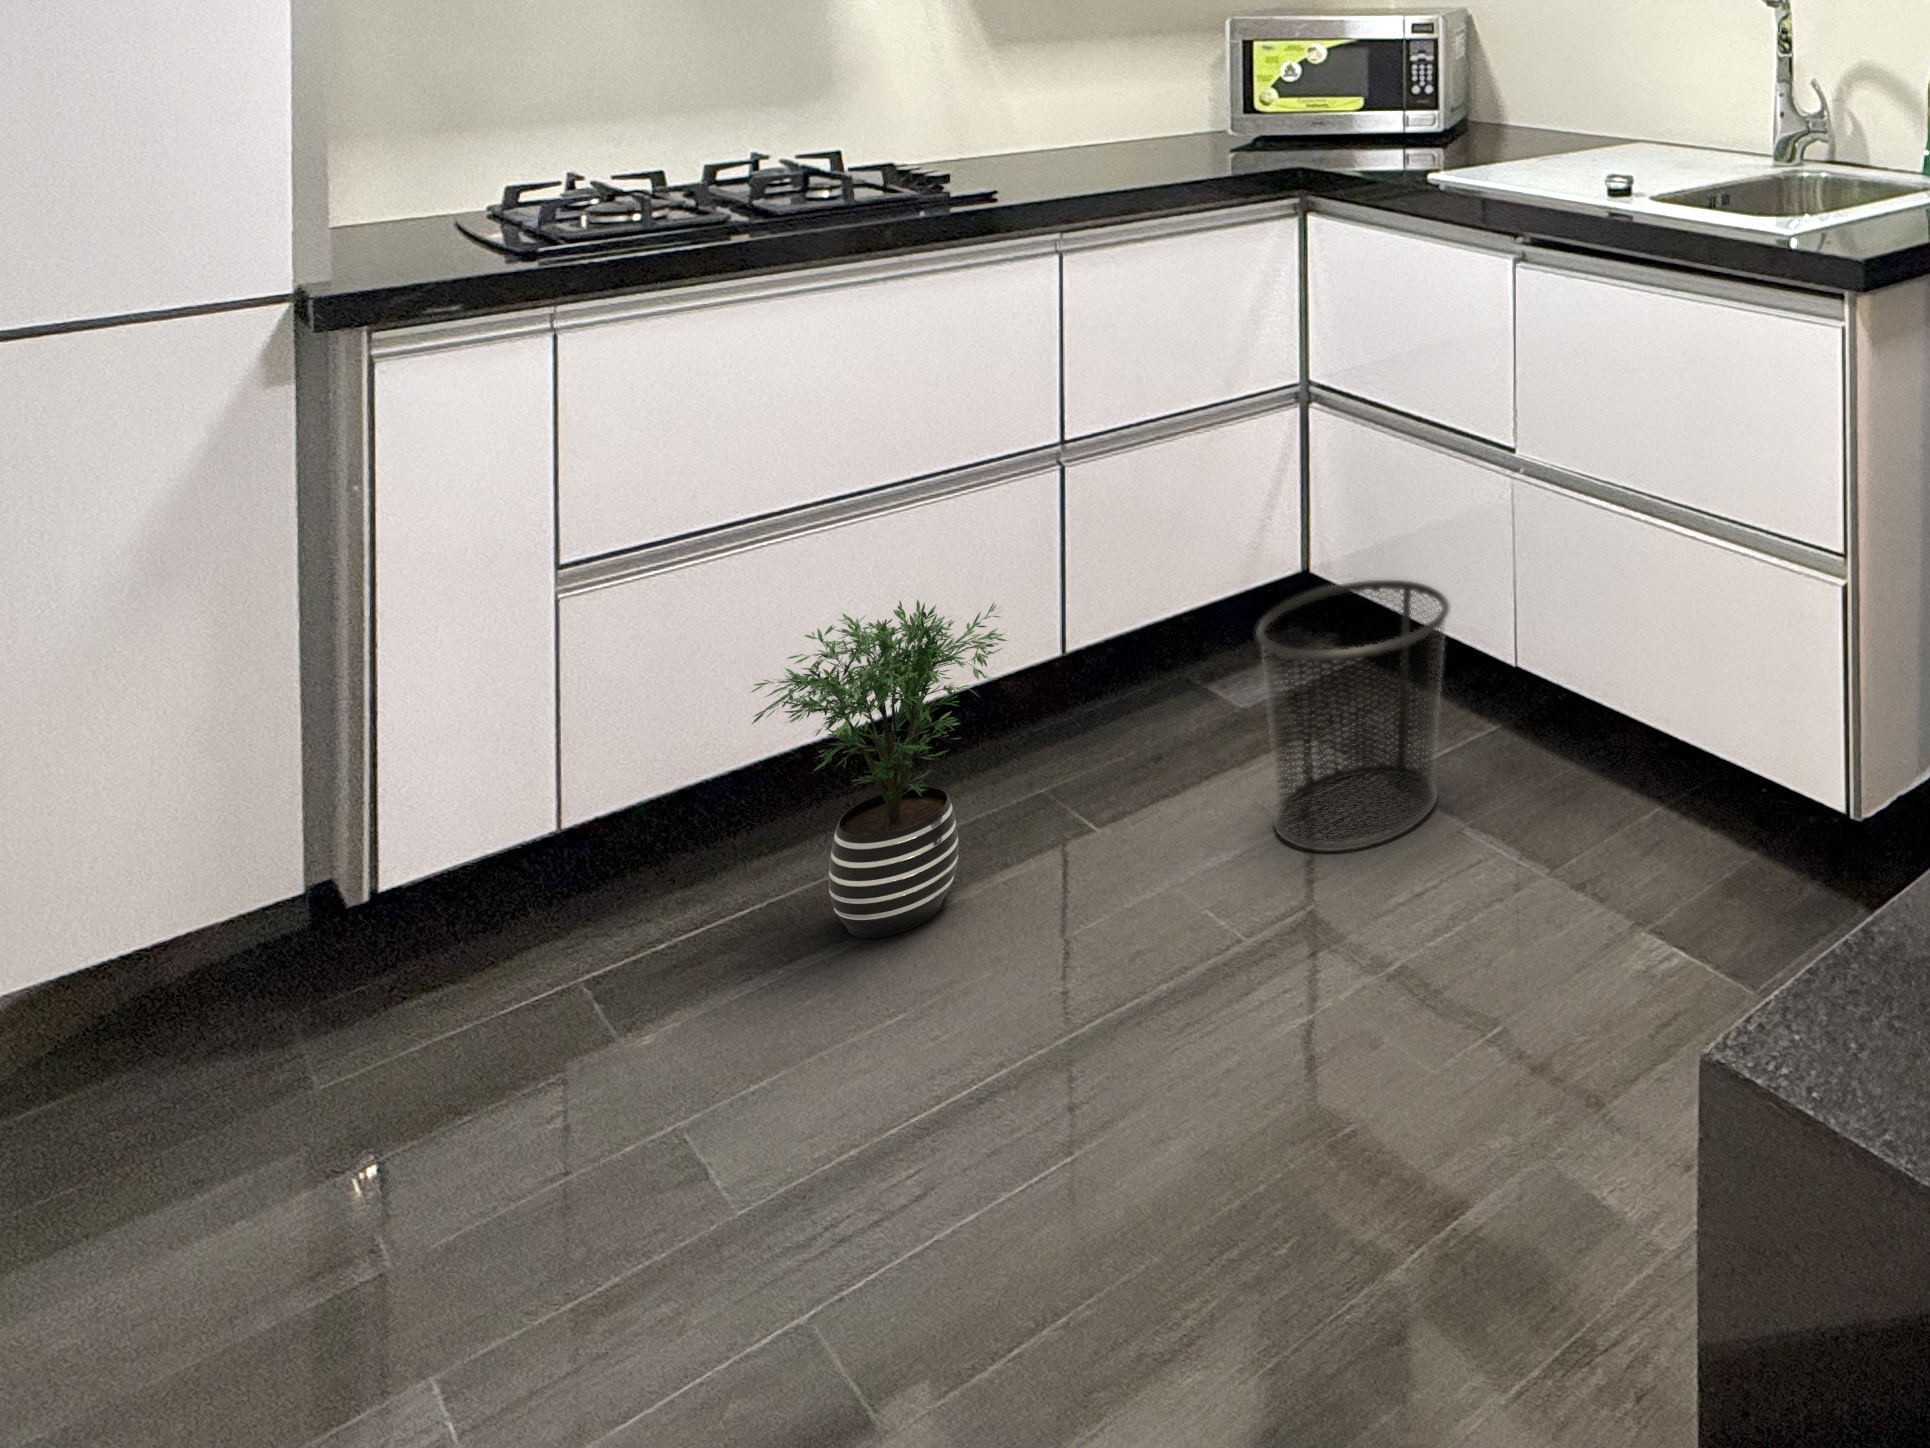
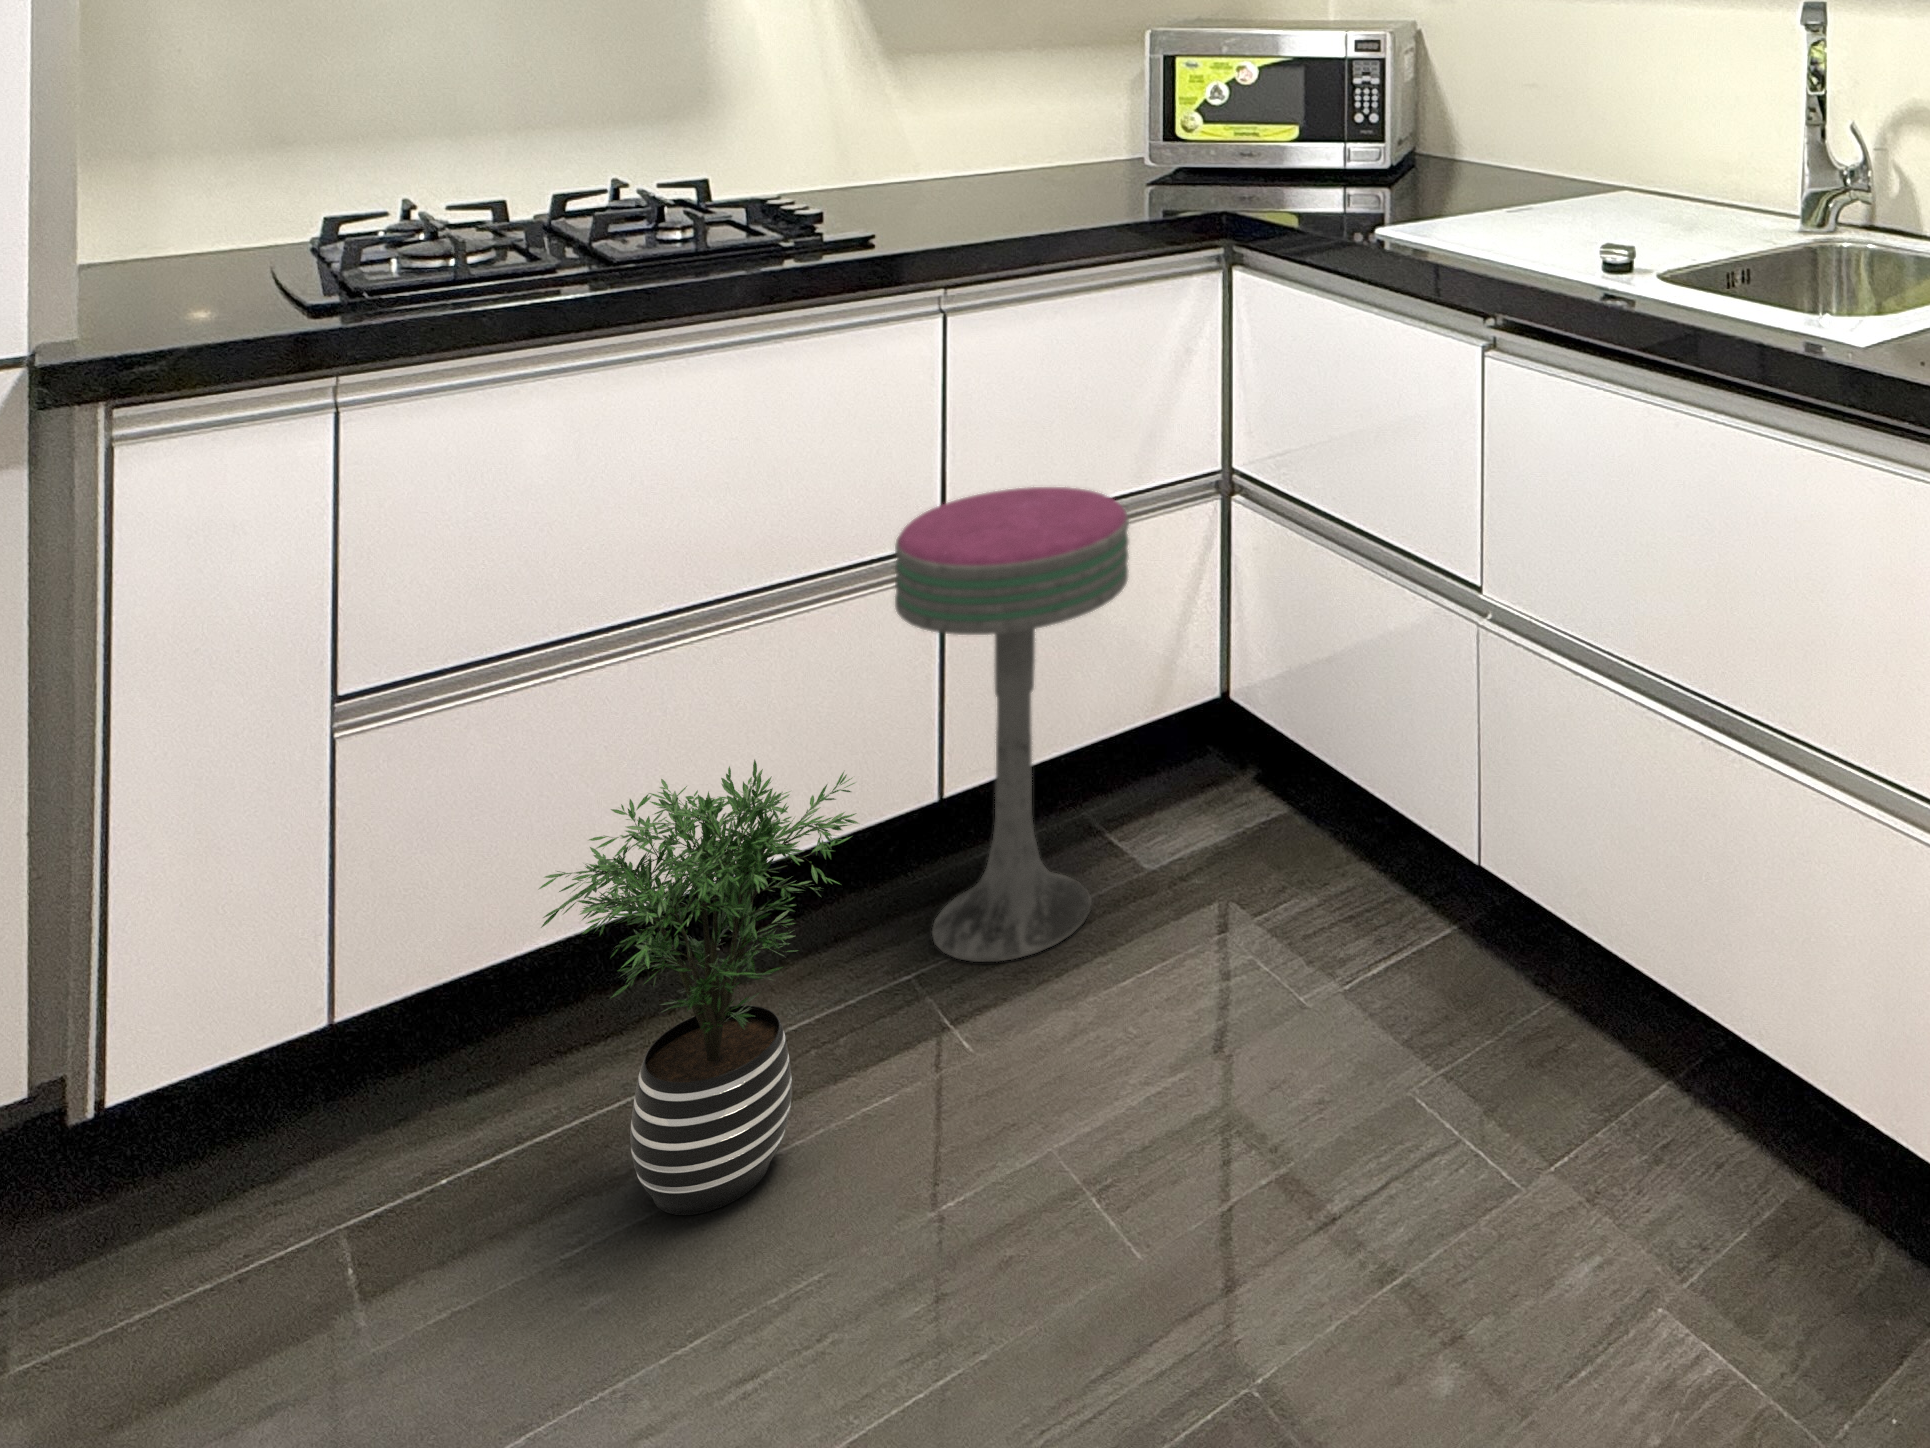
bar stool: none [1024,393,1221,769] -> present [895,487,1129,962]
waste bin: present [1256,580,1450,851] -> none [1162,752,1404,1127]

